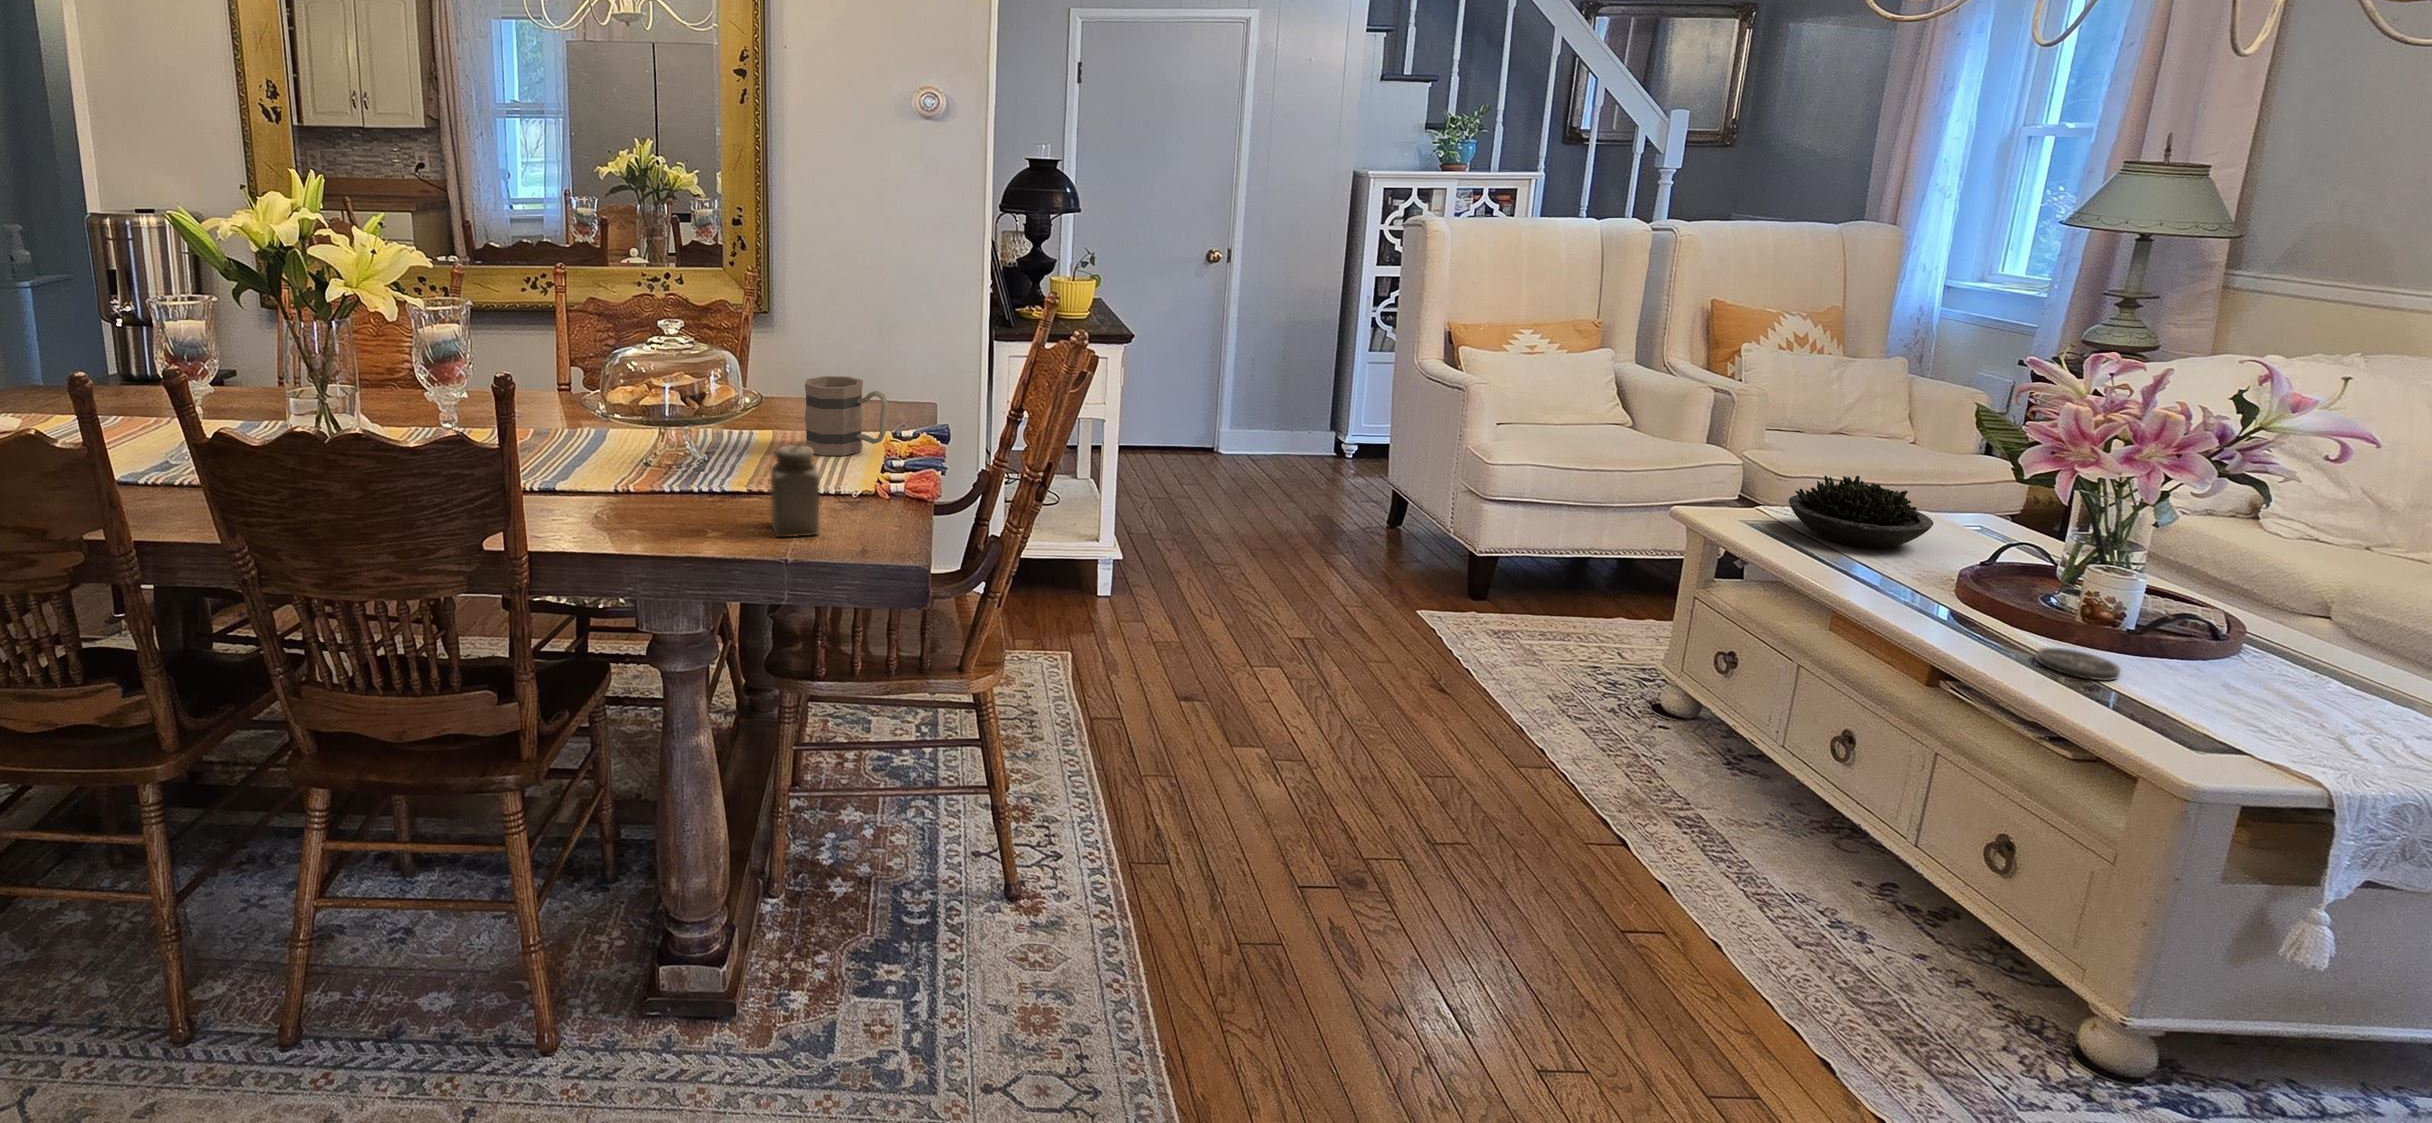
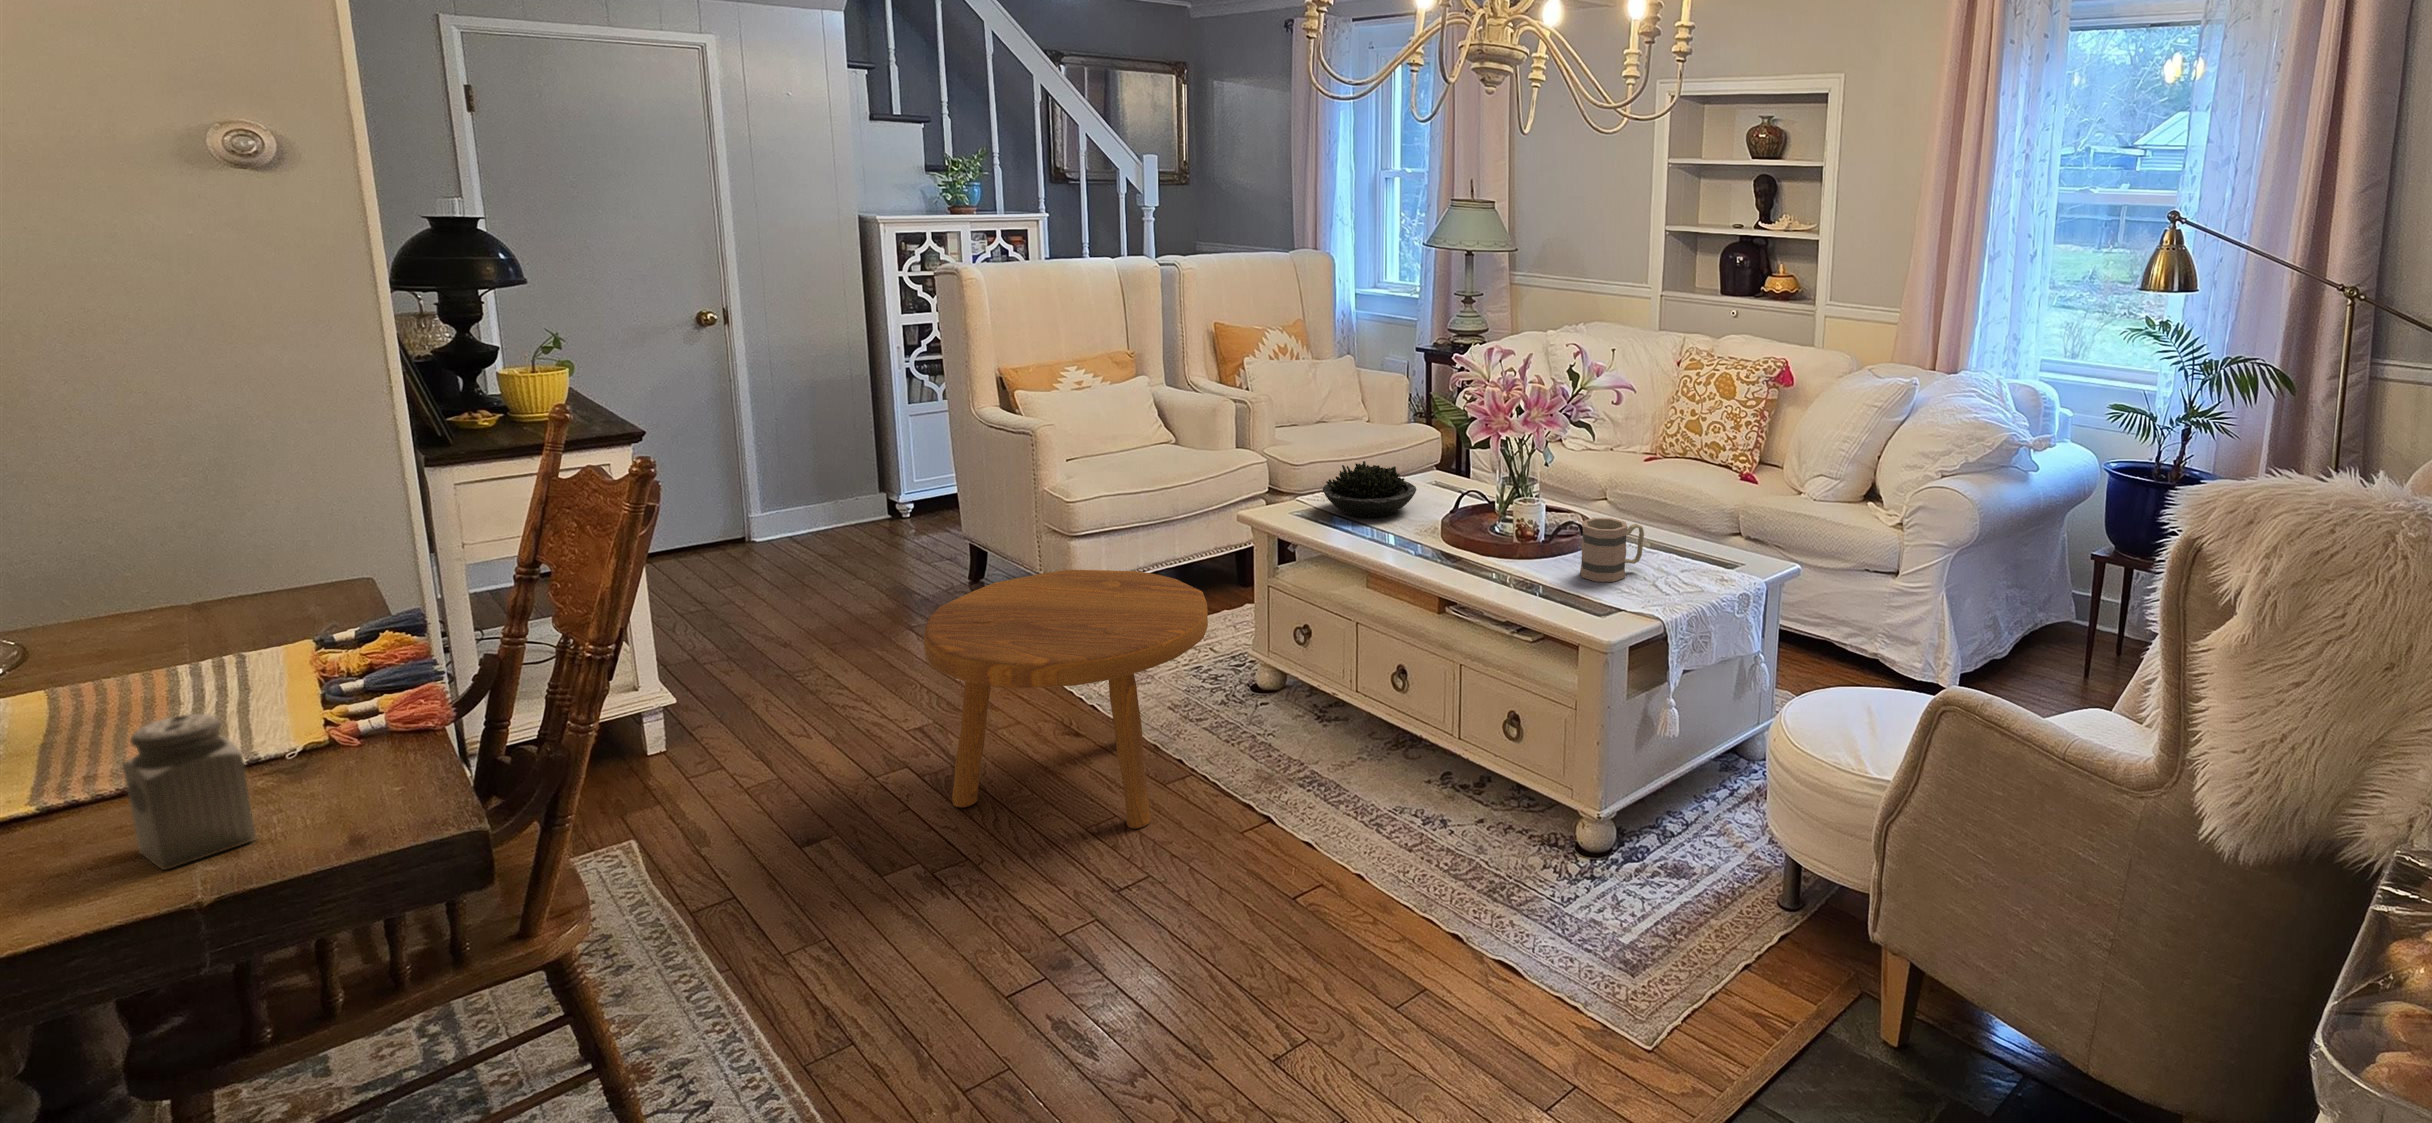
mug: present [805,376,888,456] -> present [1580,518,1644,582]
footstool: none [1306,518,1599,796] -> present [924,570,1208,829]
coaster: present [2036,648,2120,681] -> none [1503,564,1547,583]

